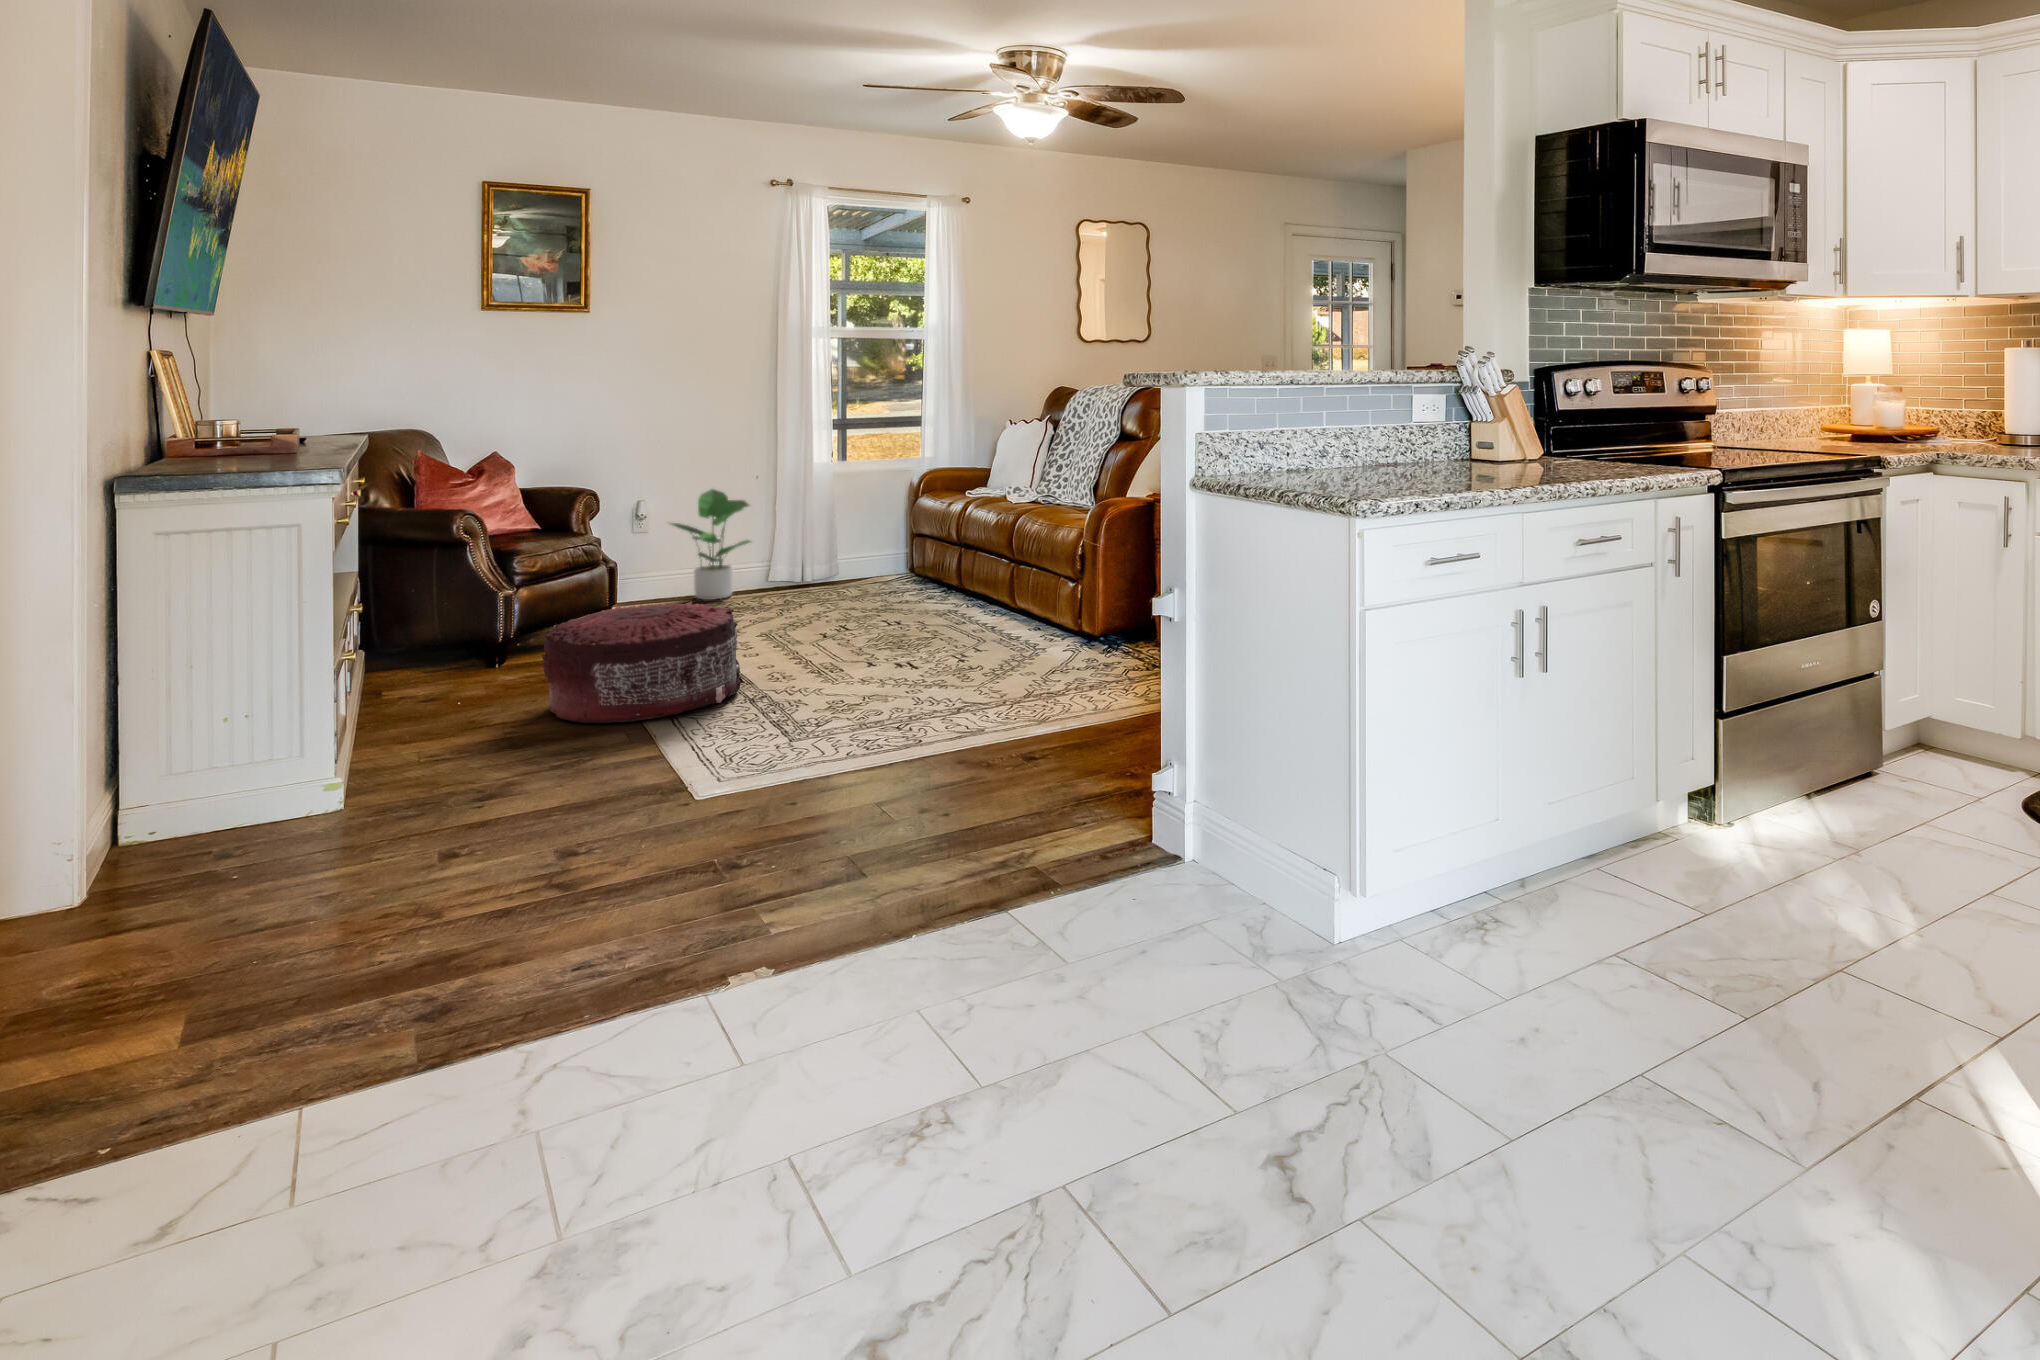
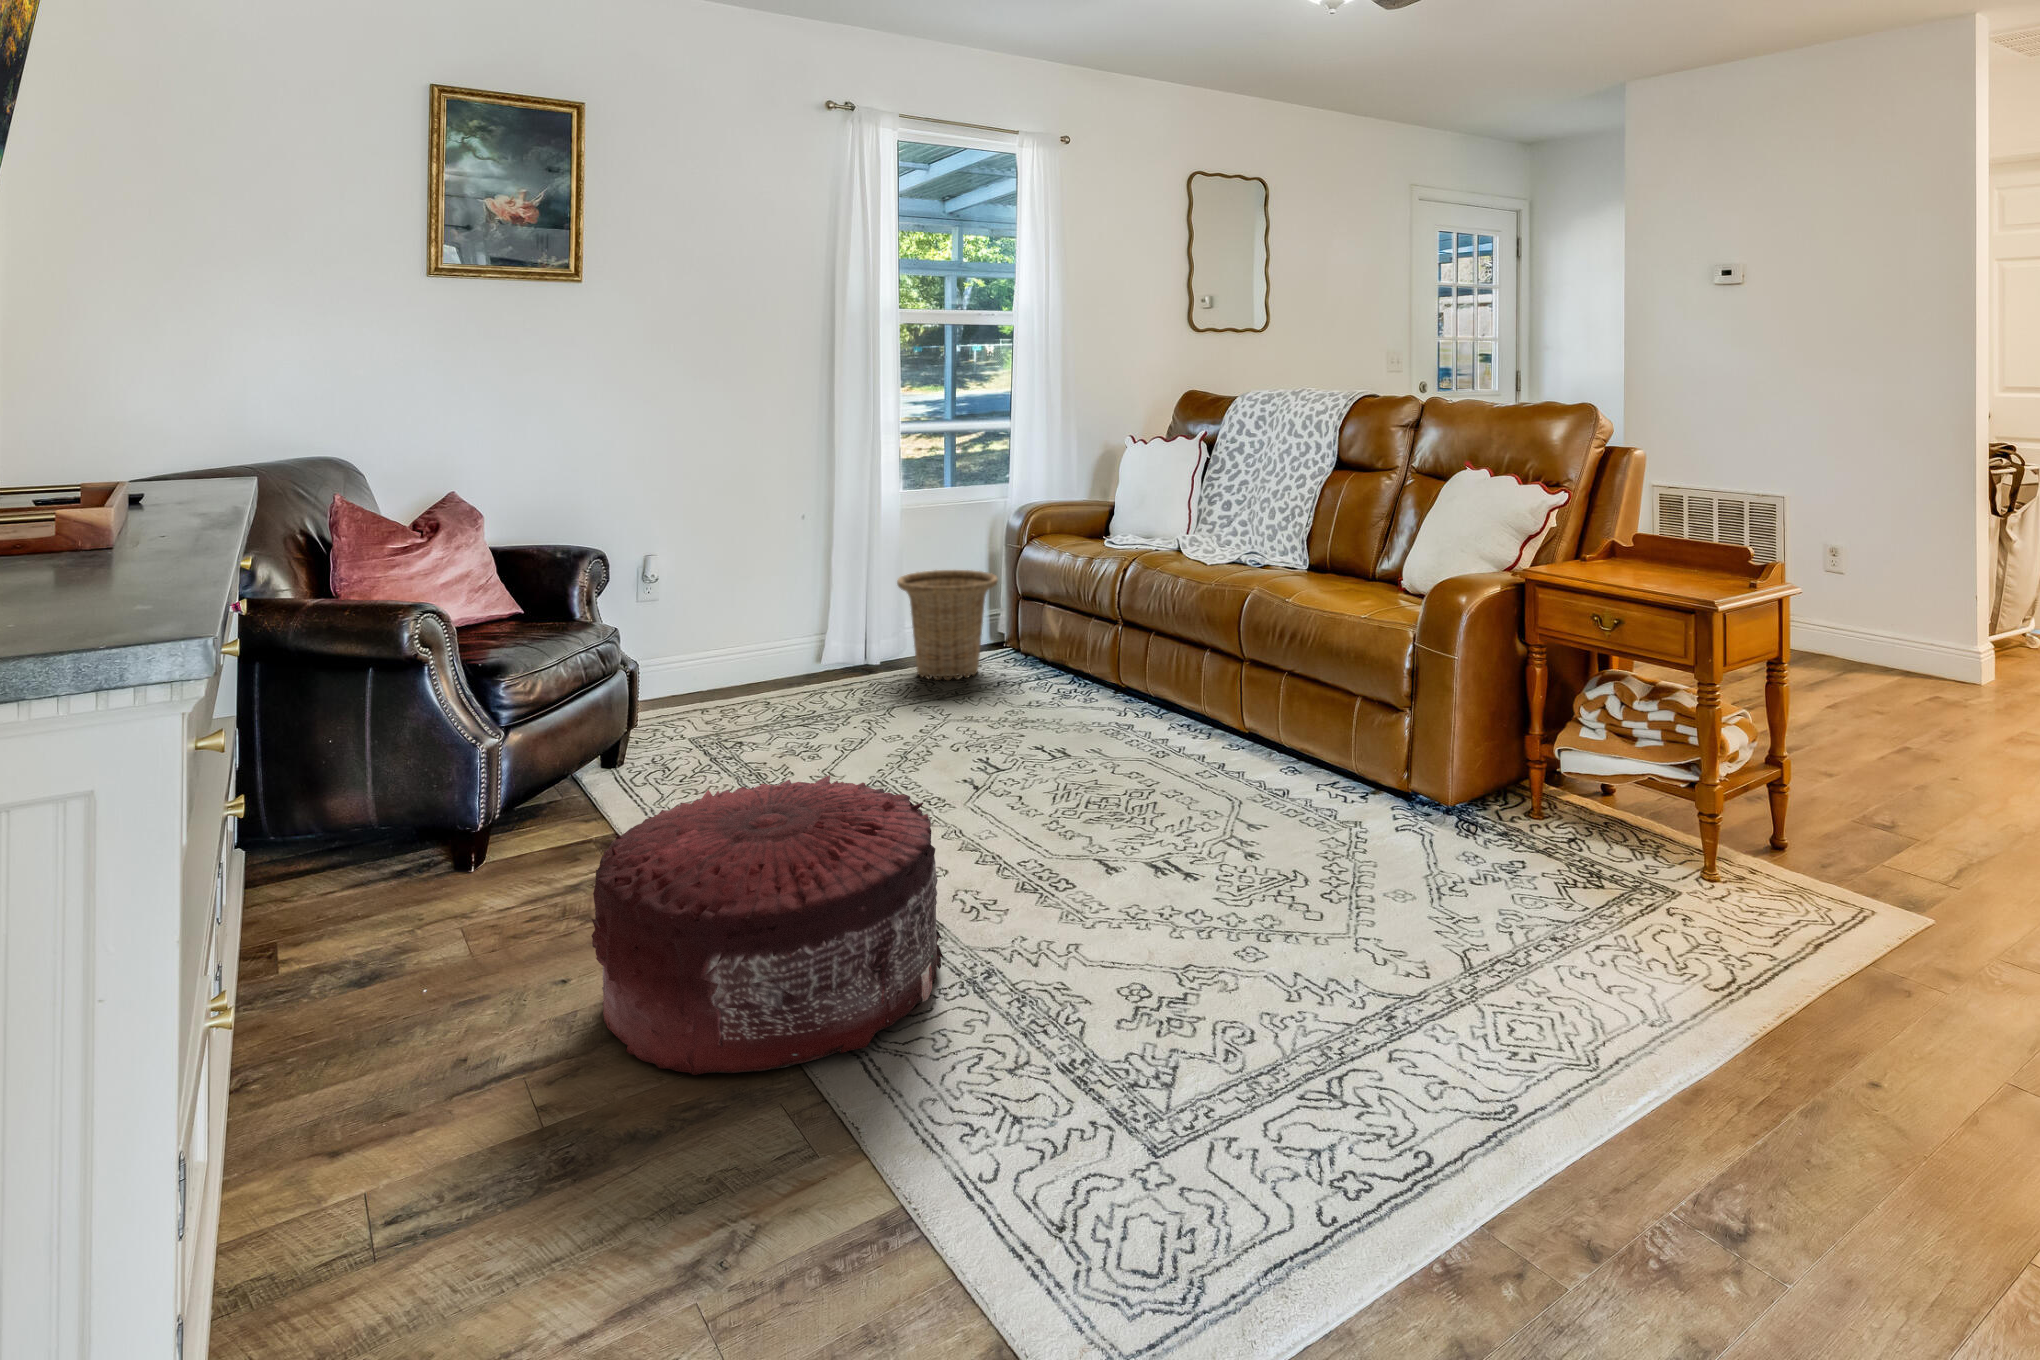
potted plant: present [672,489,750,600] -> none [692,538,812,703]
basket: none [821,514,894,588] -> present [897,570,998,680]

